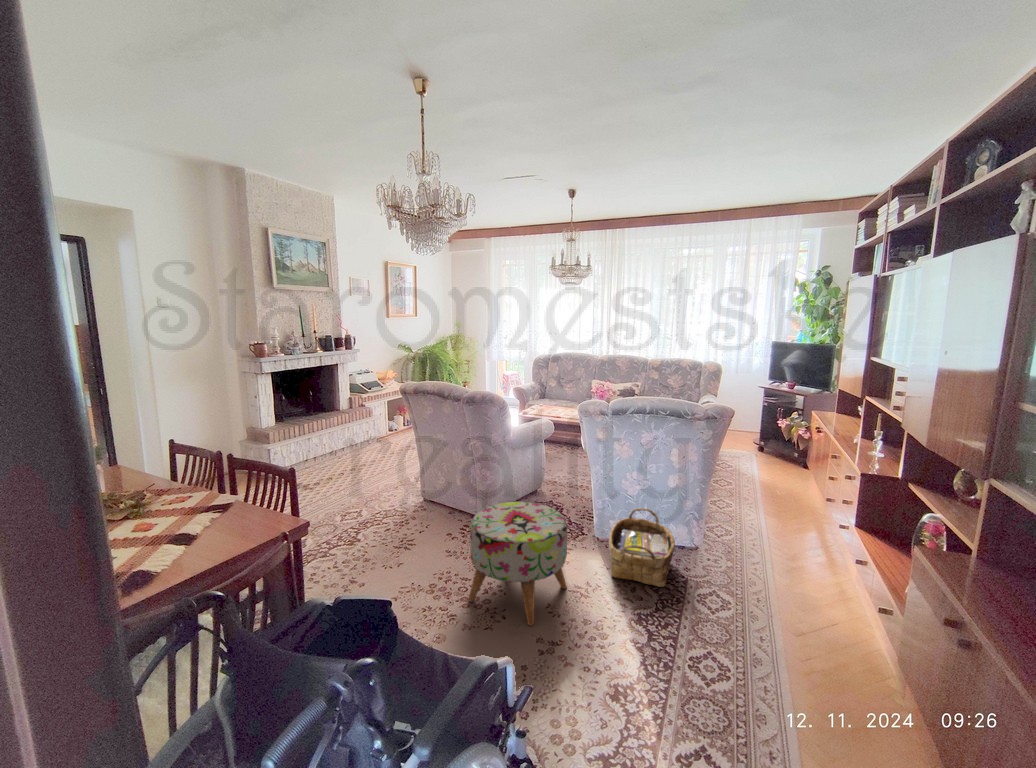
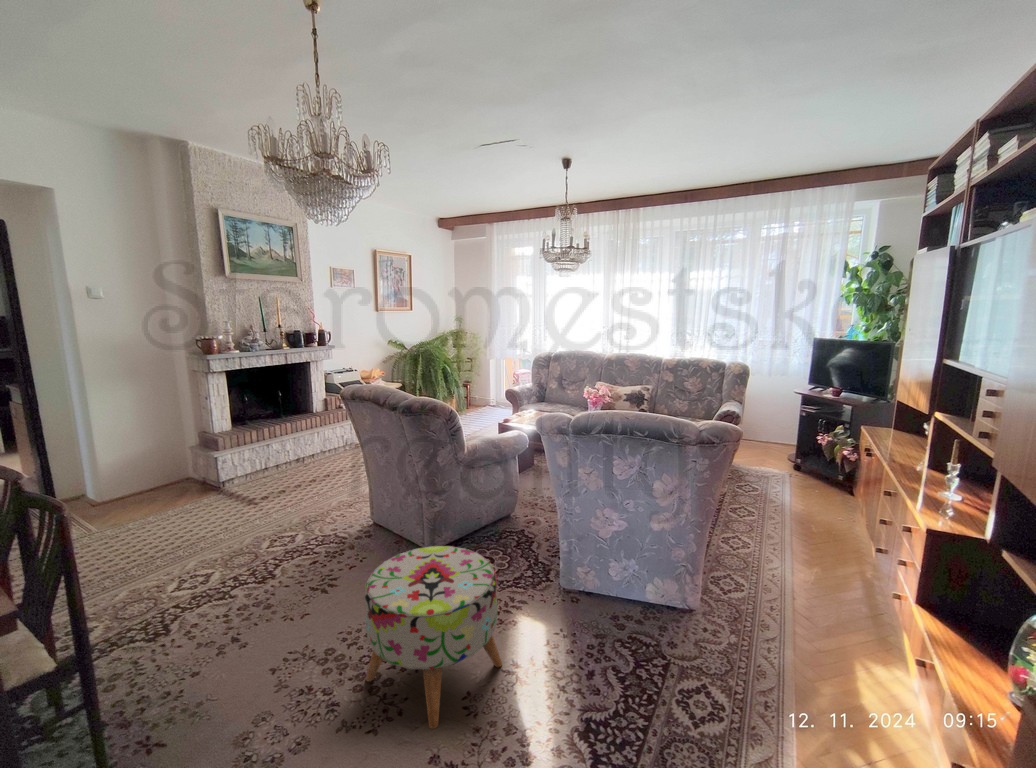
woven basket: present [609,508,675,587] -> none [564,557,654,673]

